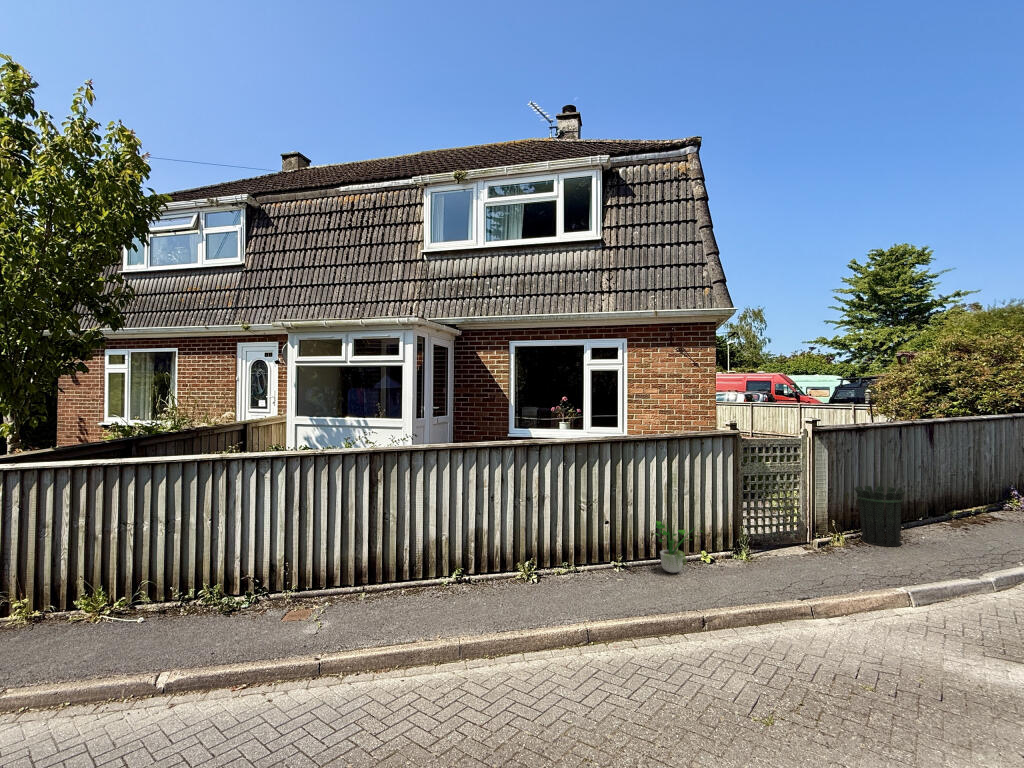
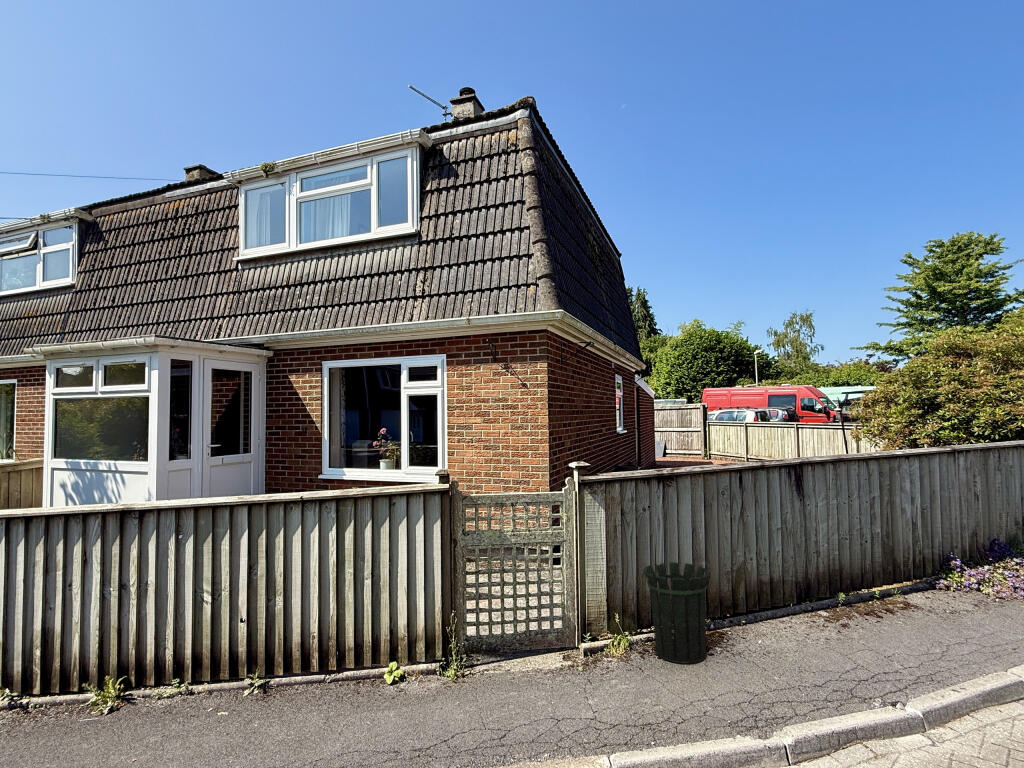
potted plant: present [655,521,702,573] -> none [244,610,339,714]

